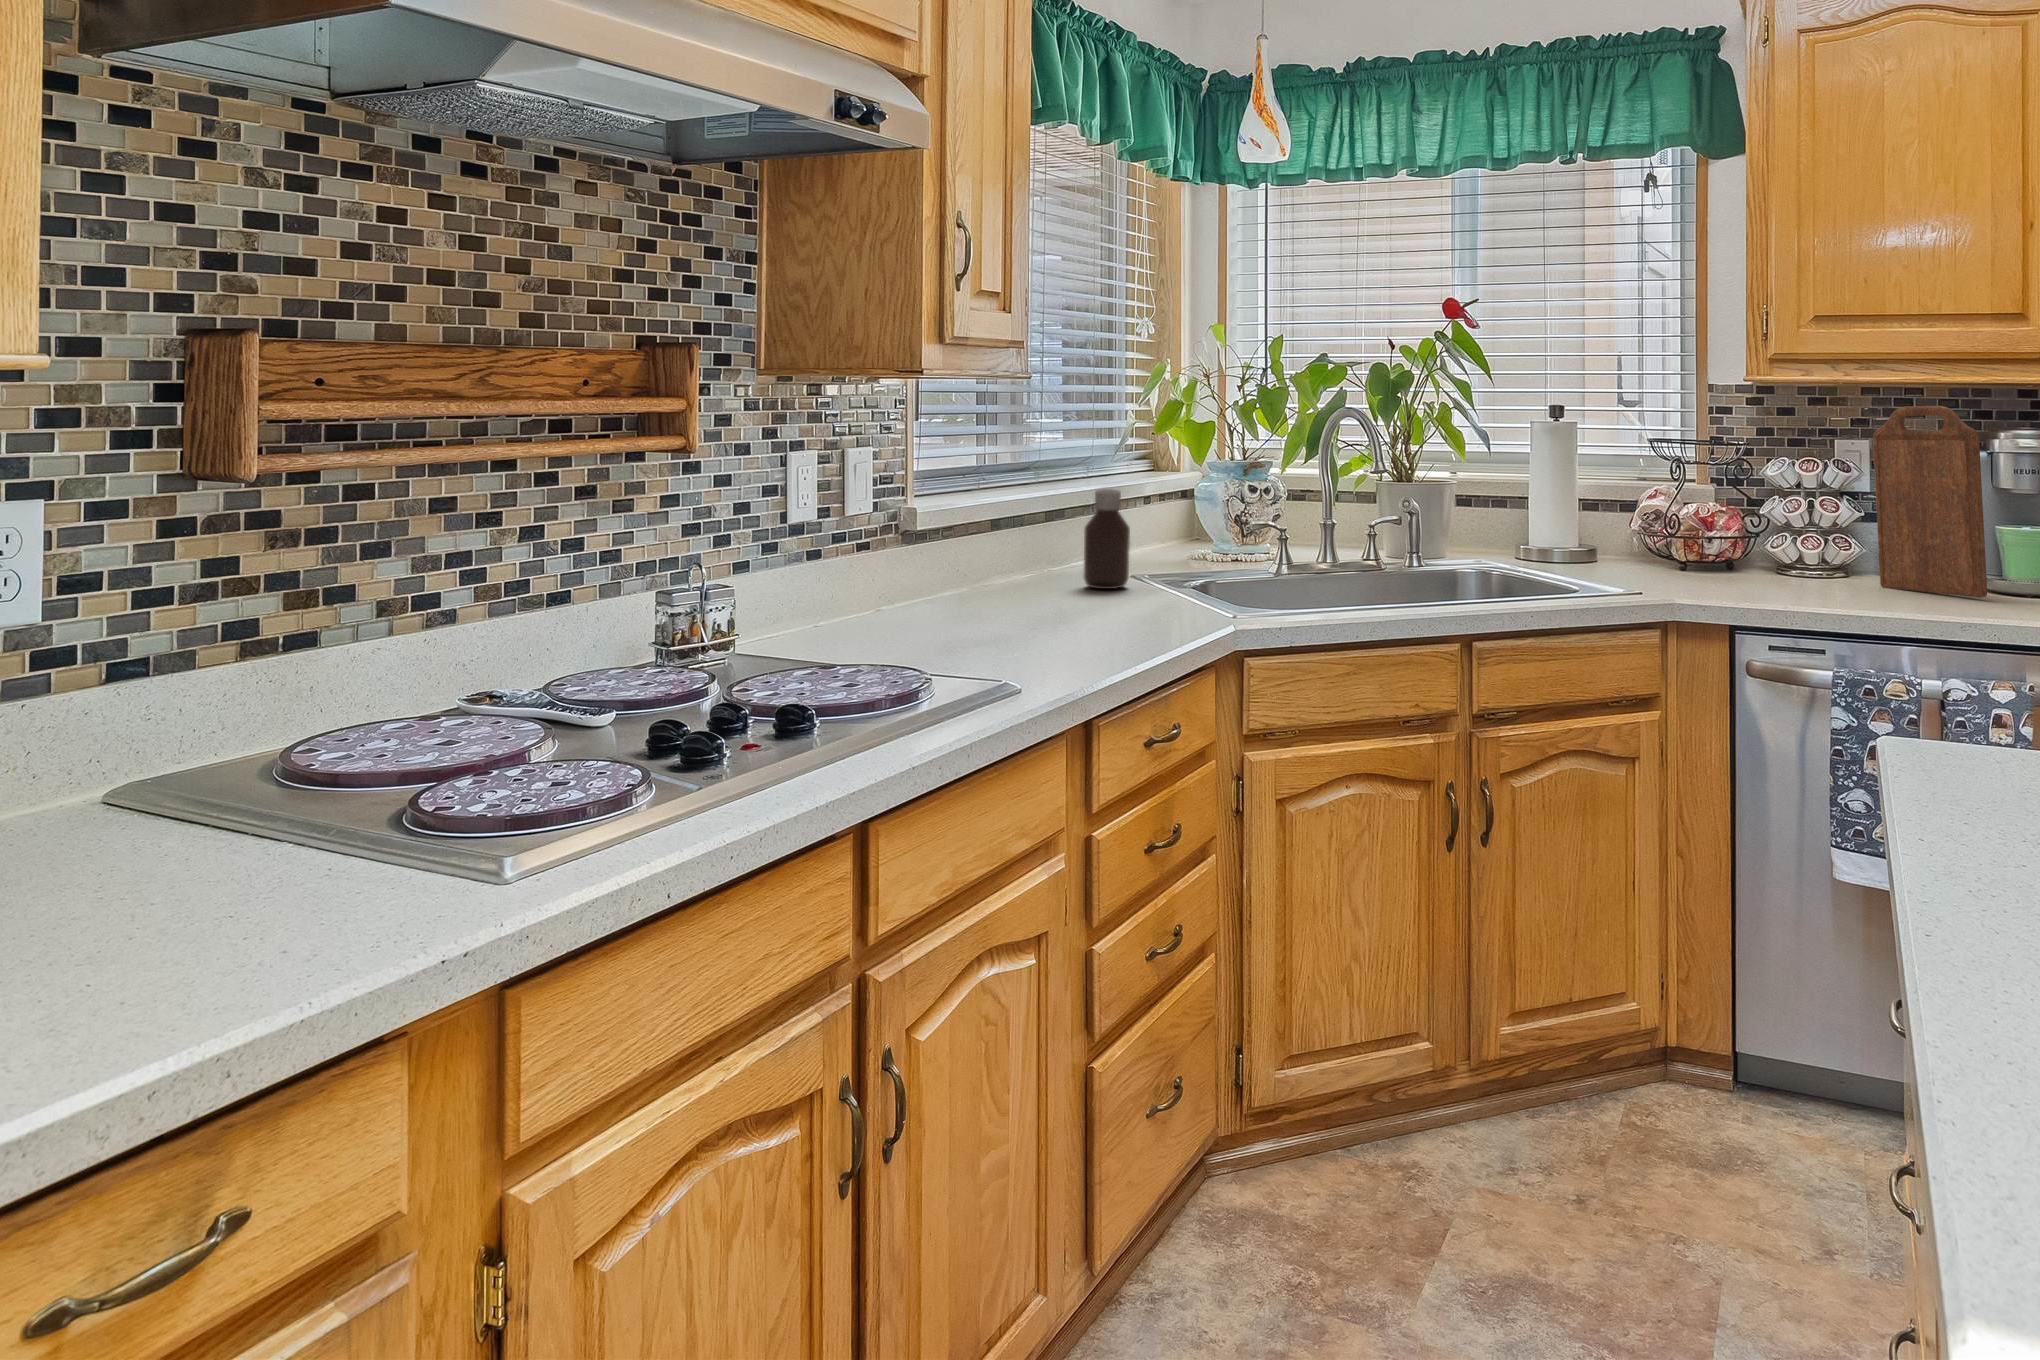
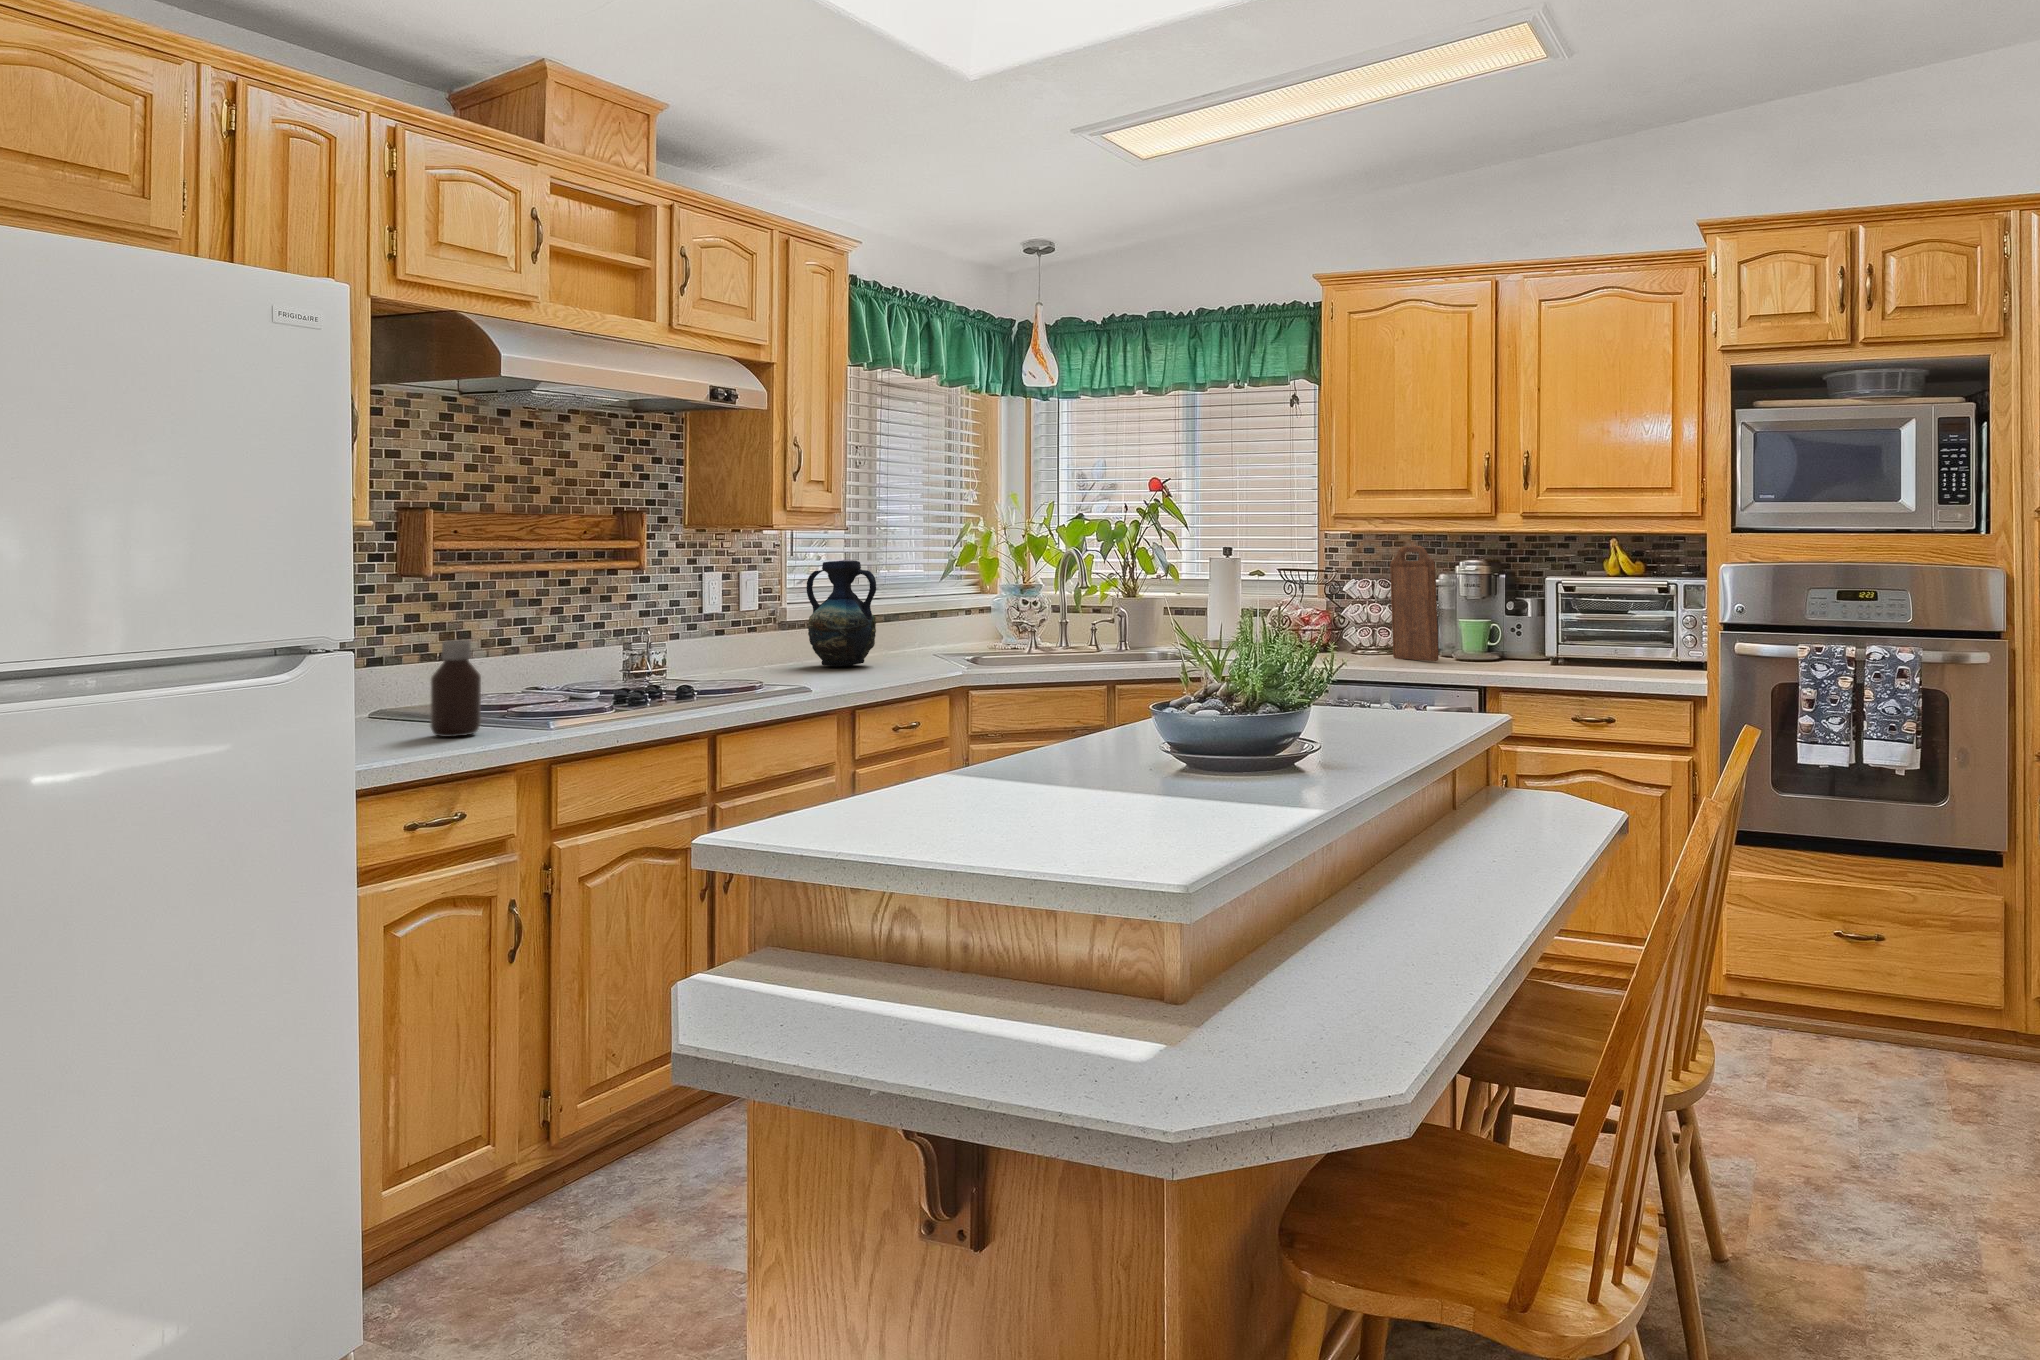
vase: none [957,430,1079,614] -> present [807,560,876,667]
bottle: present [1083,489,1130,589] -> present [430,640,481,737]

